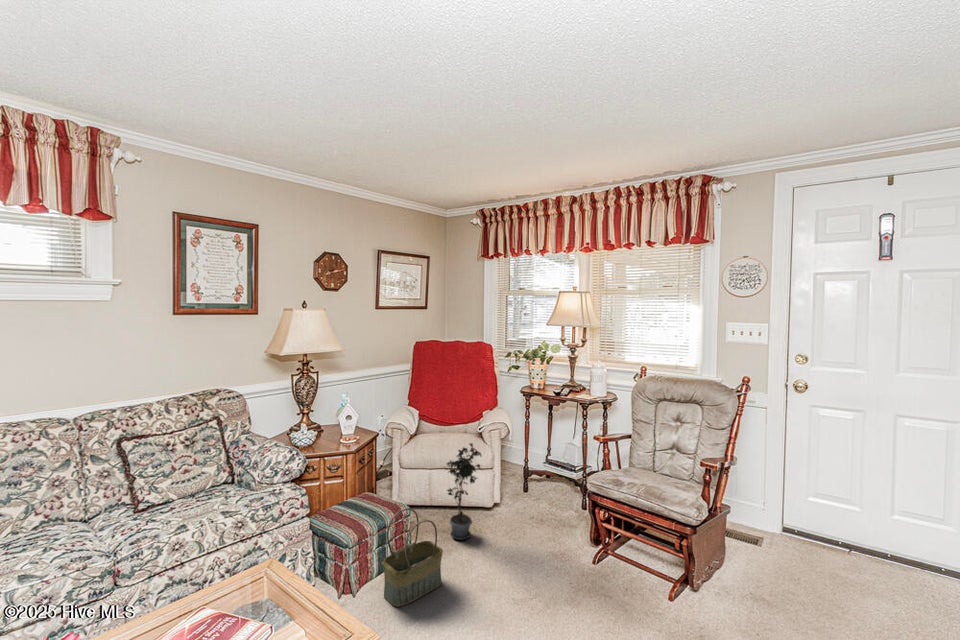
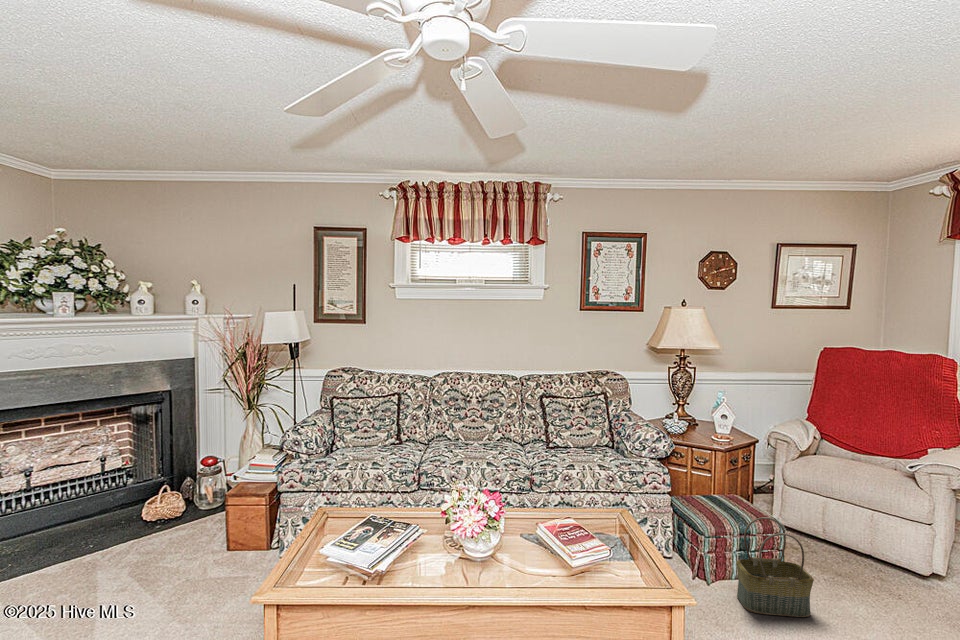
potted plant: present [446,443,482,540] -> none [832,476,896,592]

